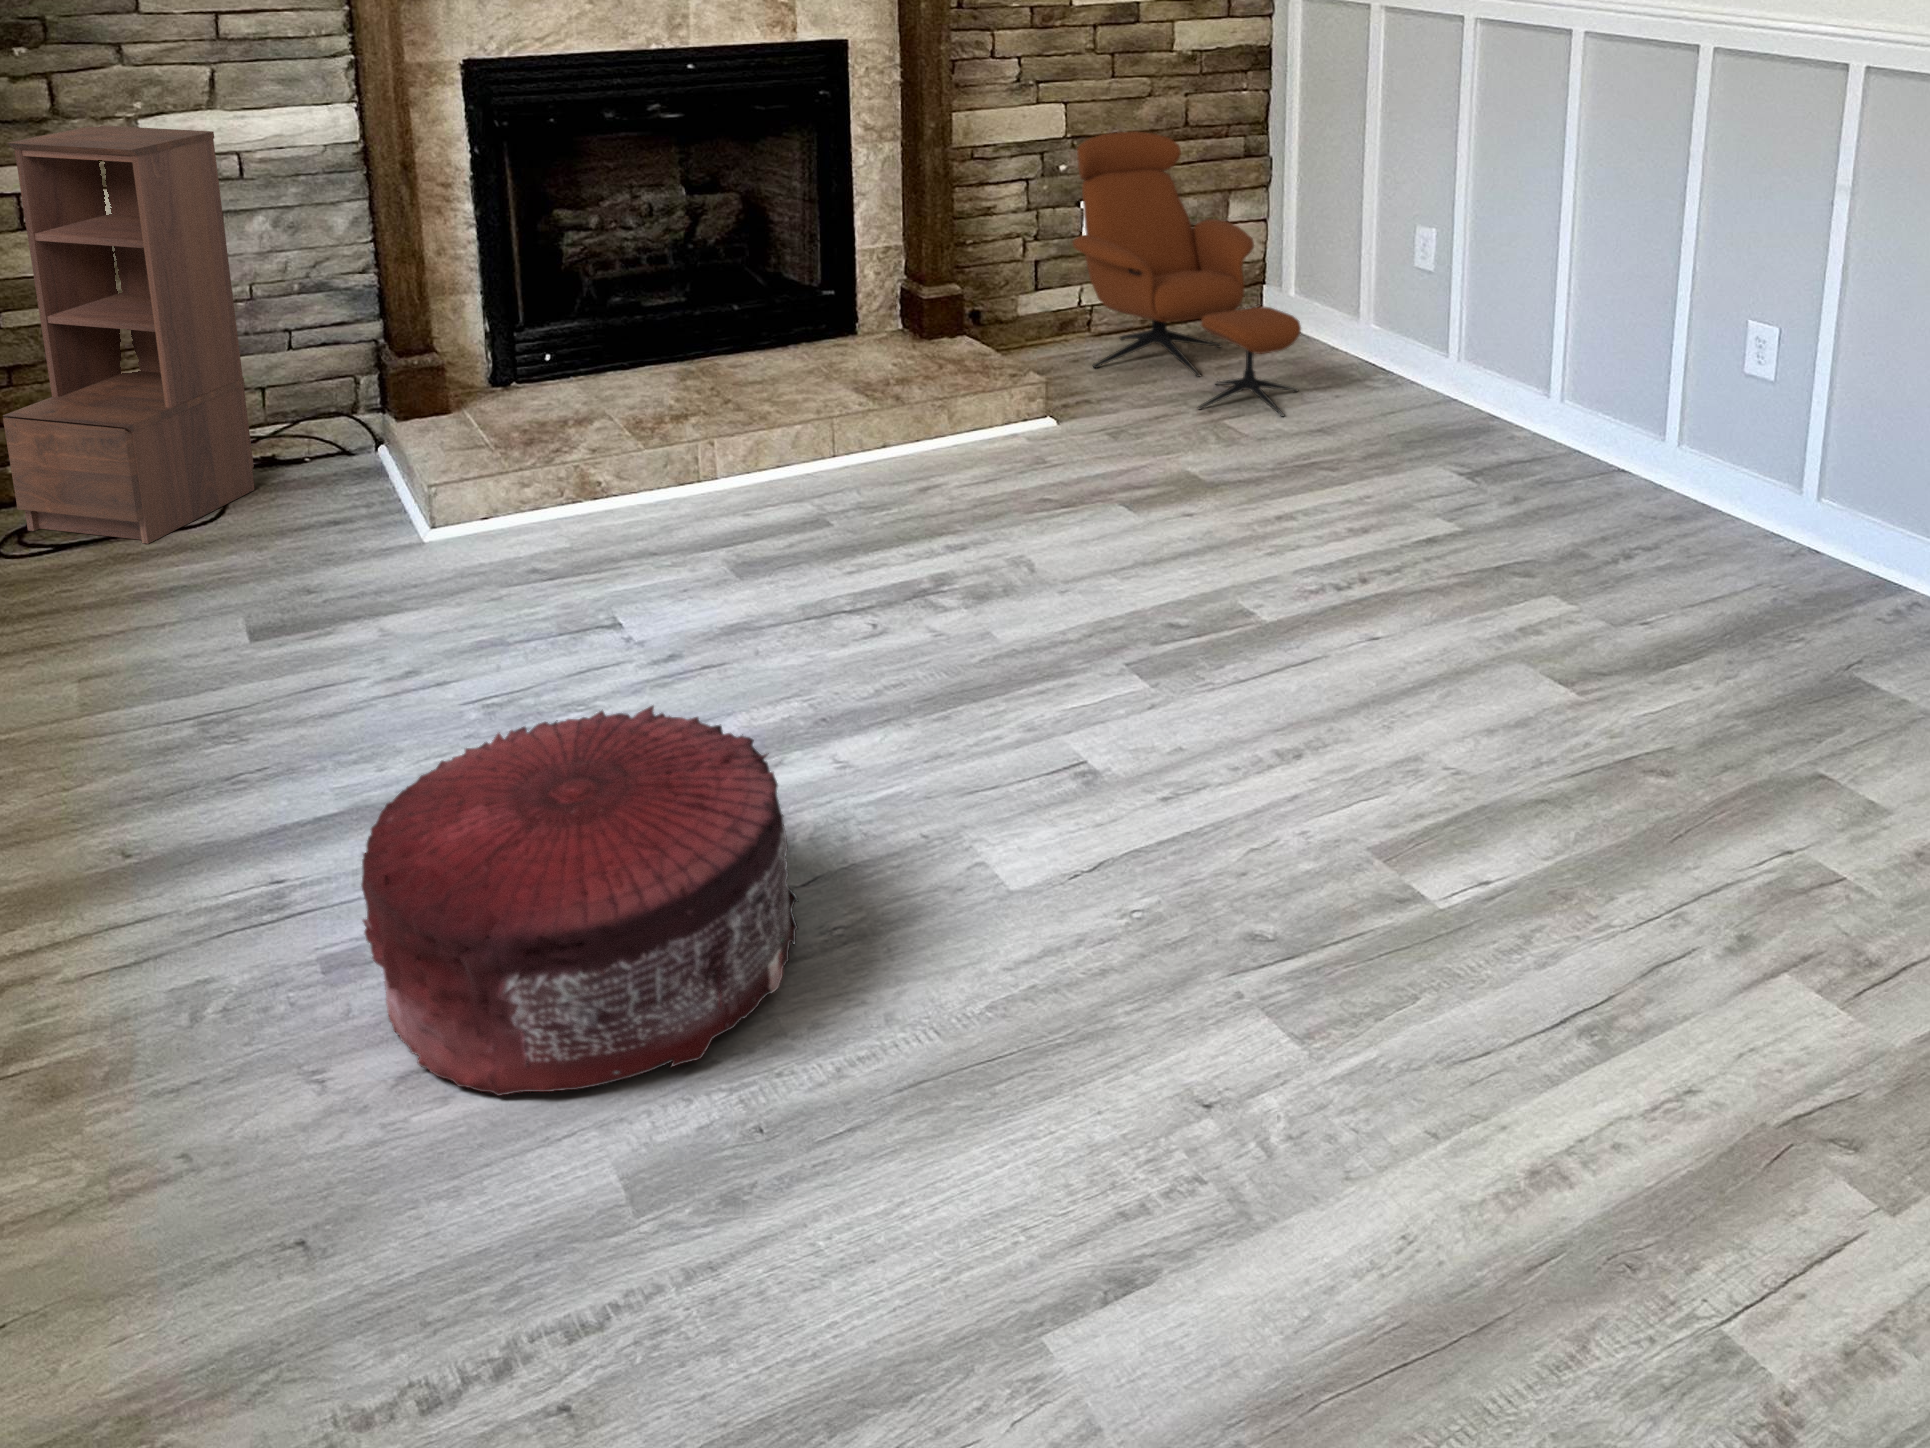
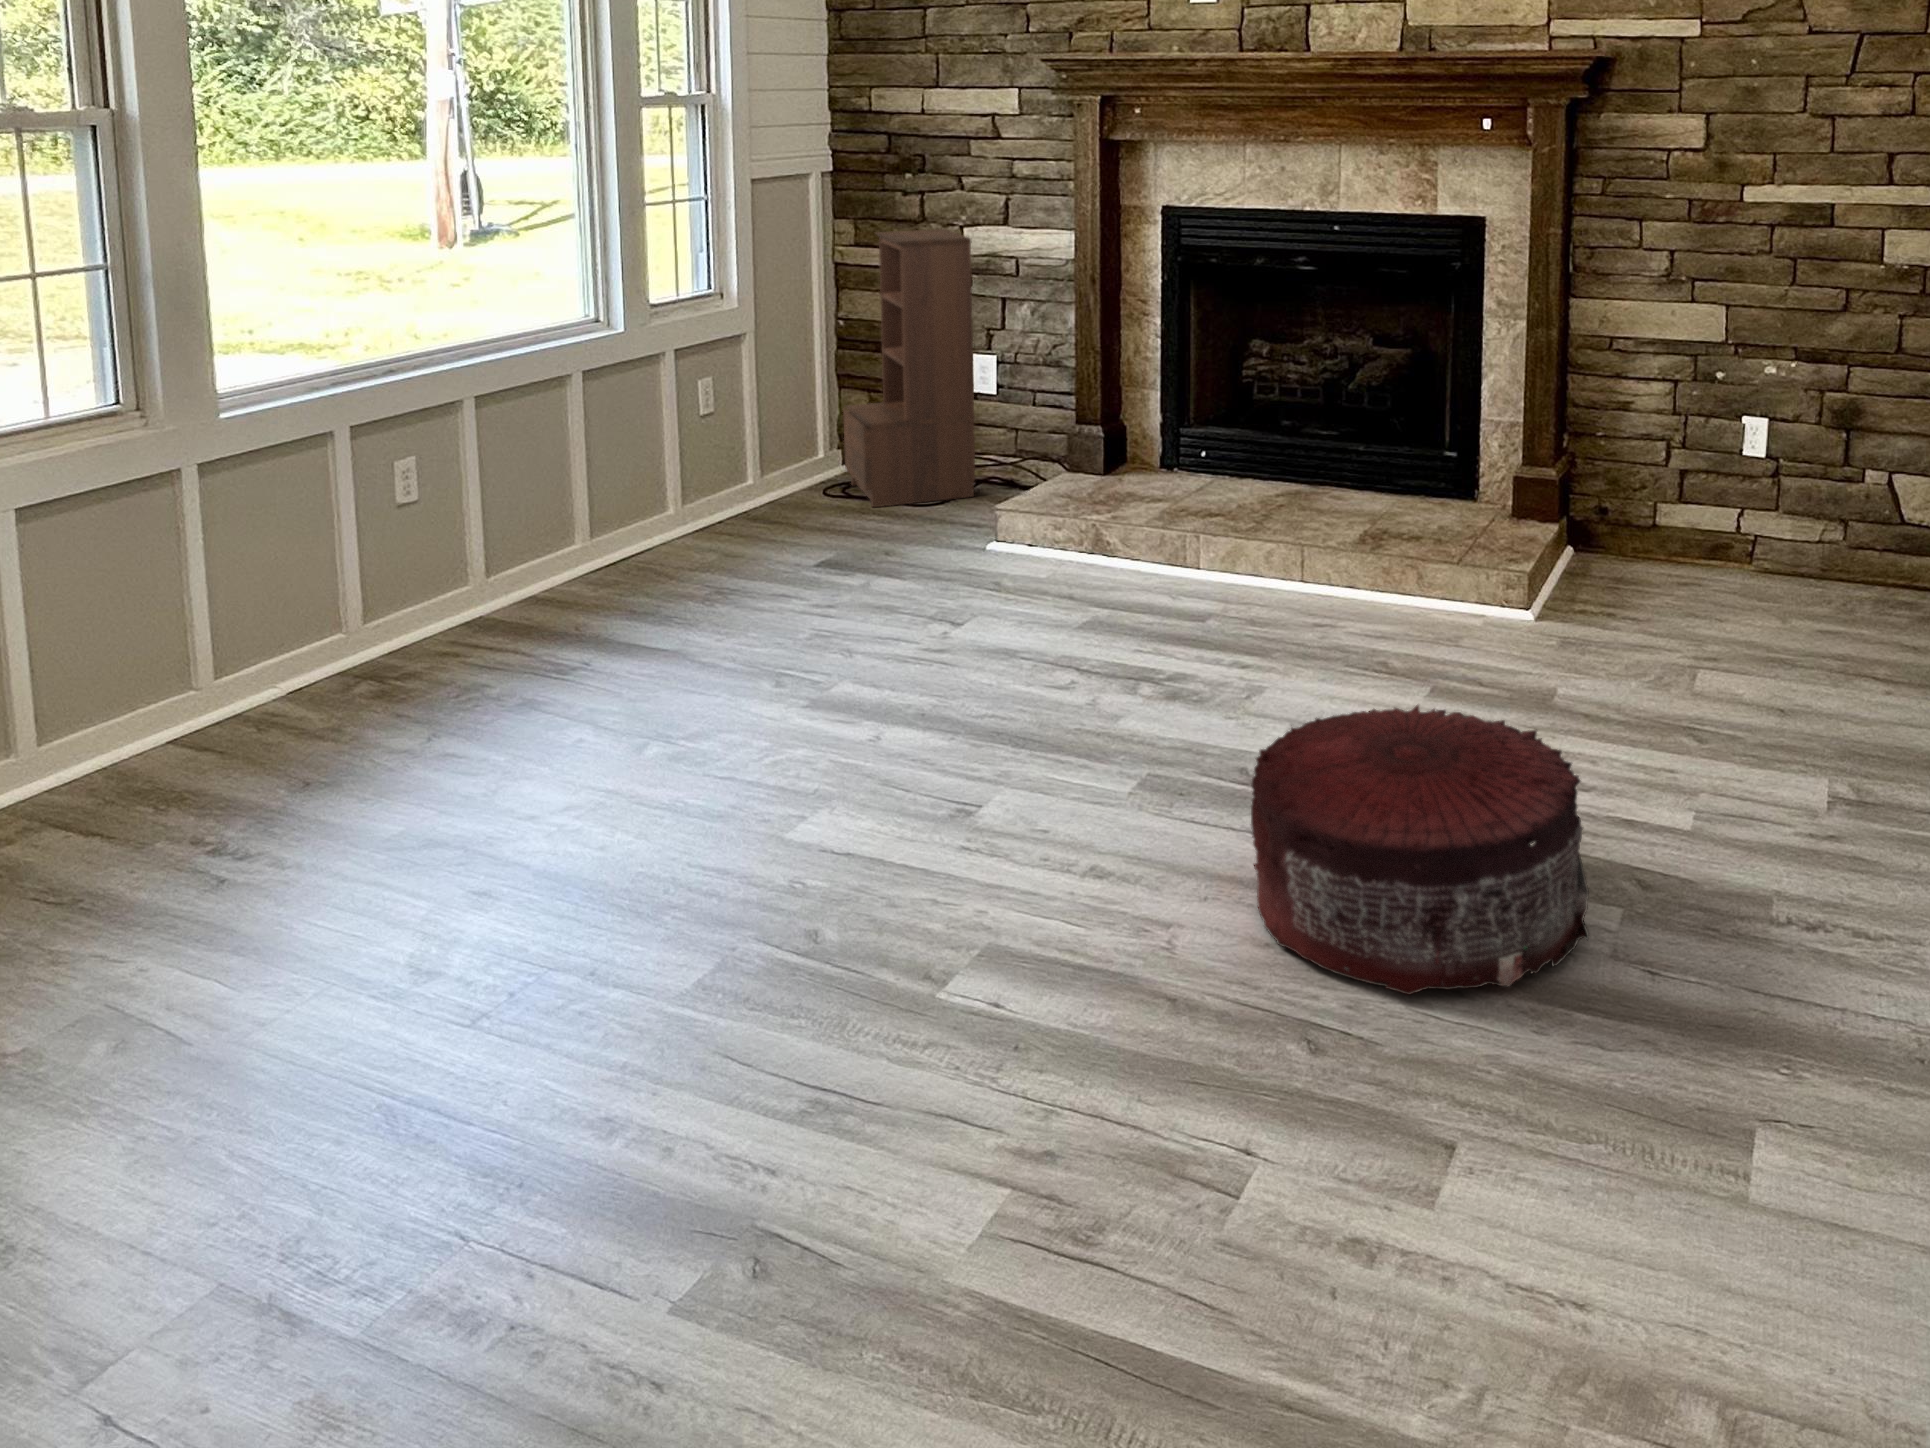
lounge chair: present [1073,131,1301,416] -> none [1661,347,1887,691]
pouf: present [361,706,798,1096] -> present [1251,705,1589,995]

